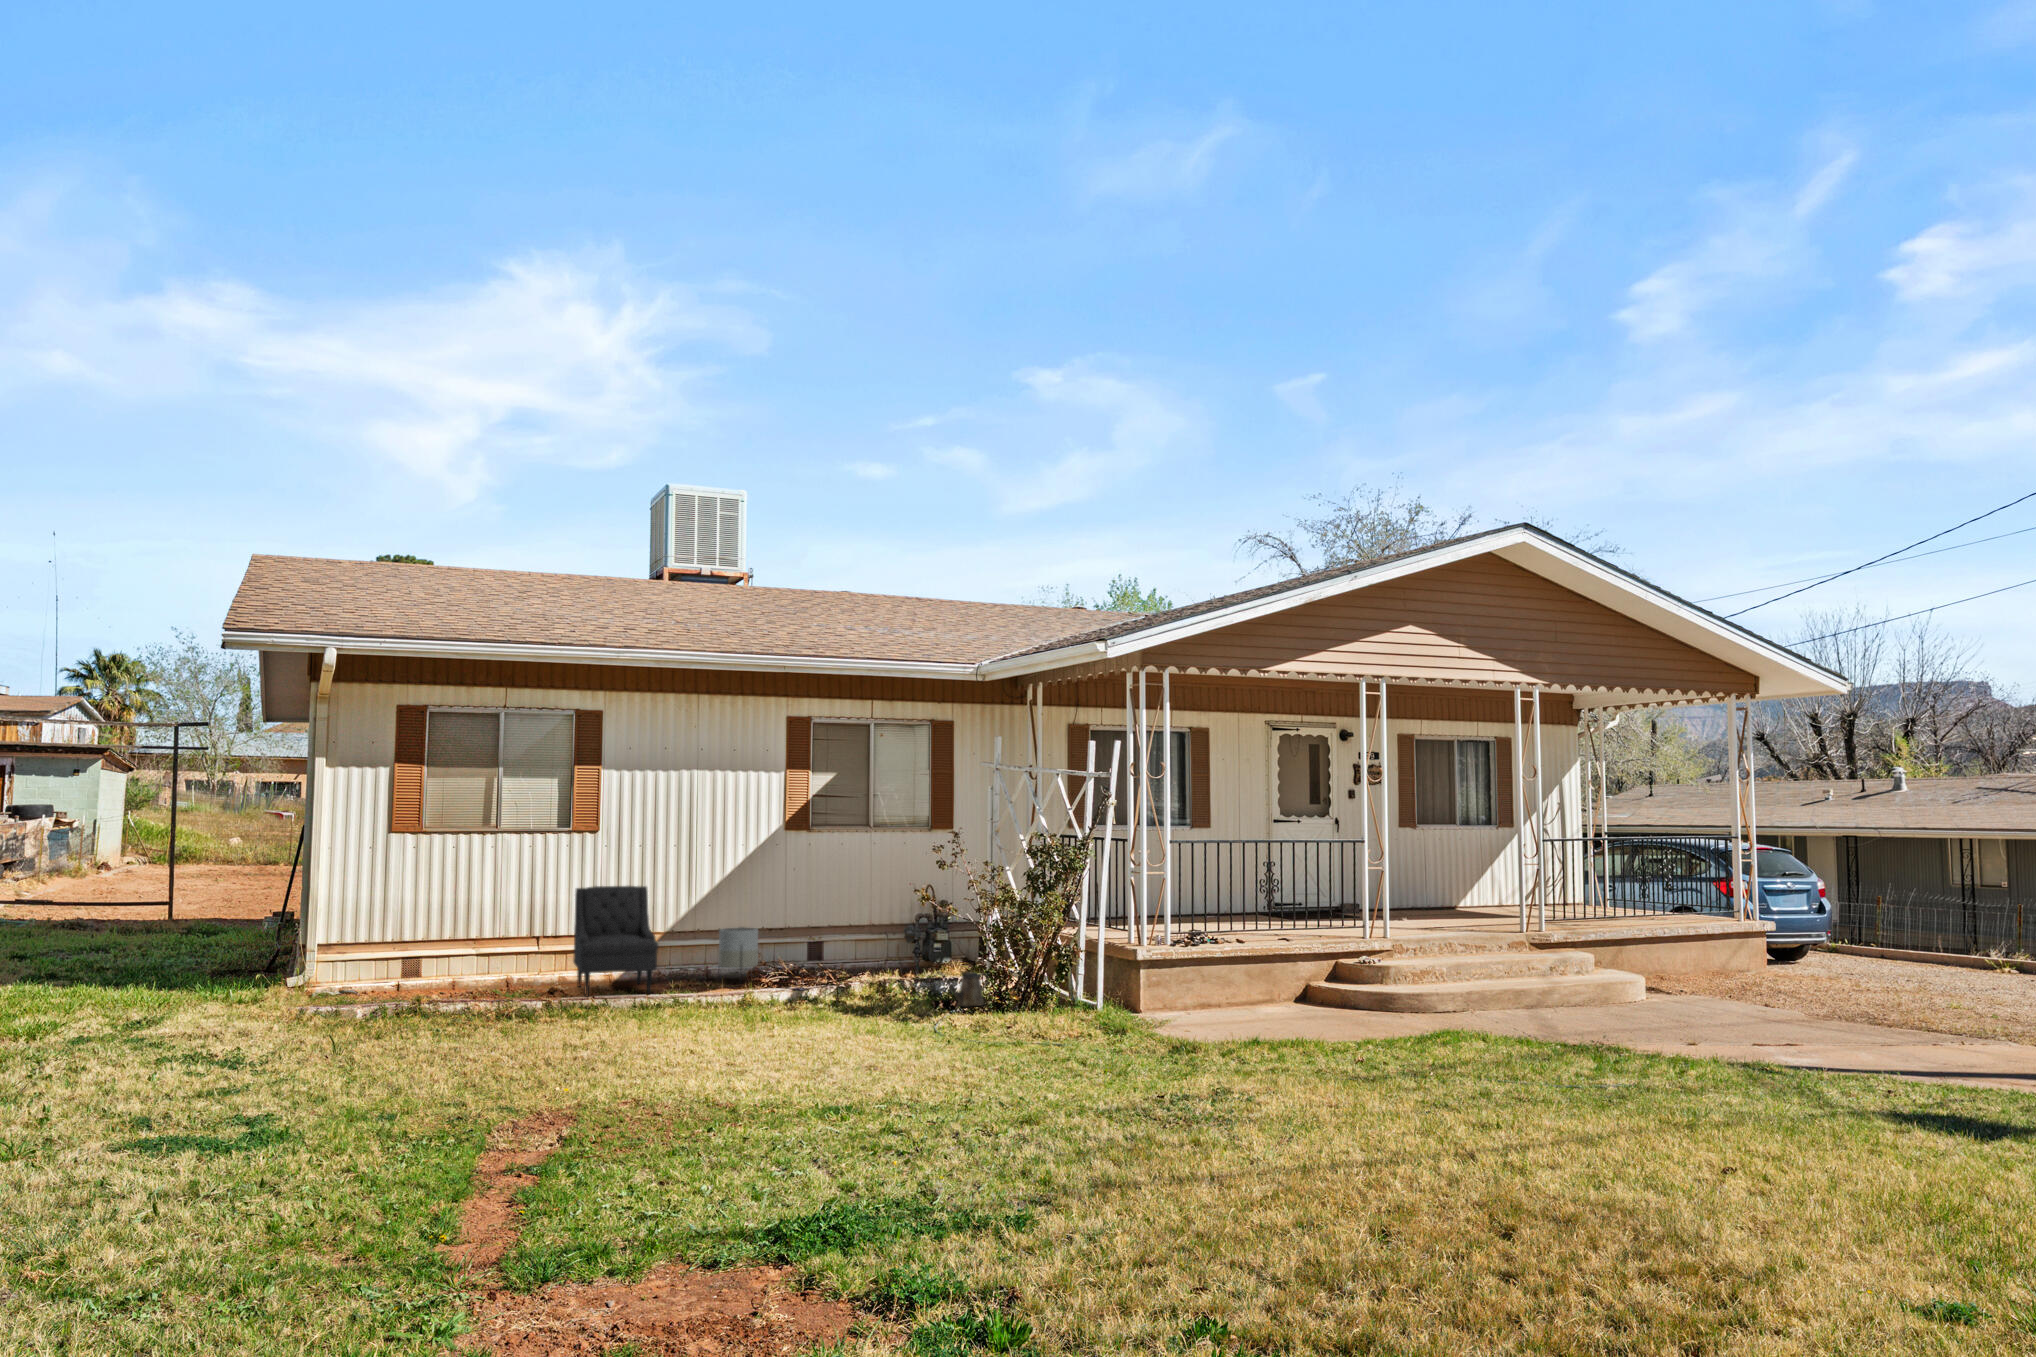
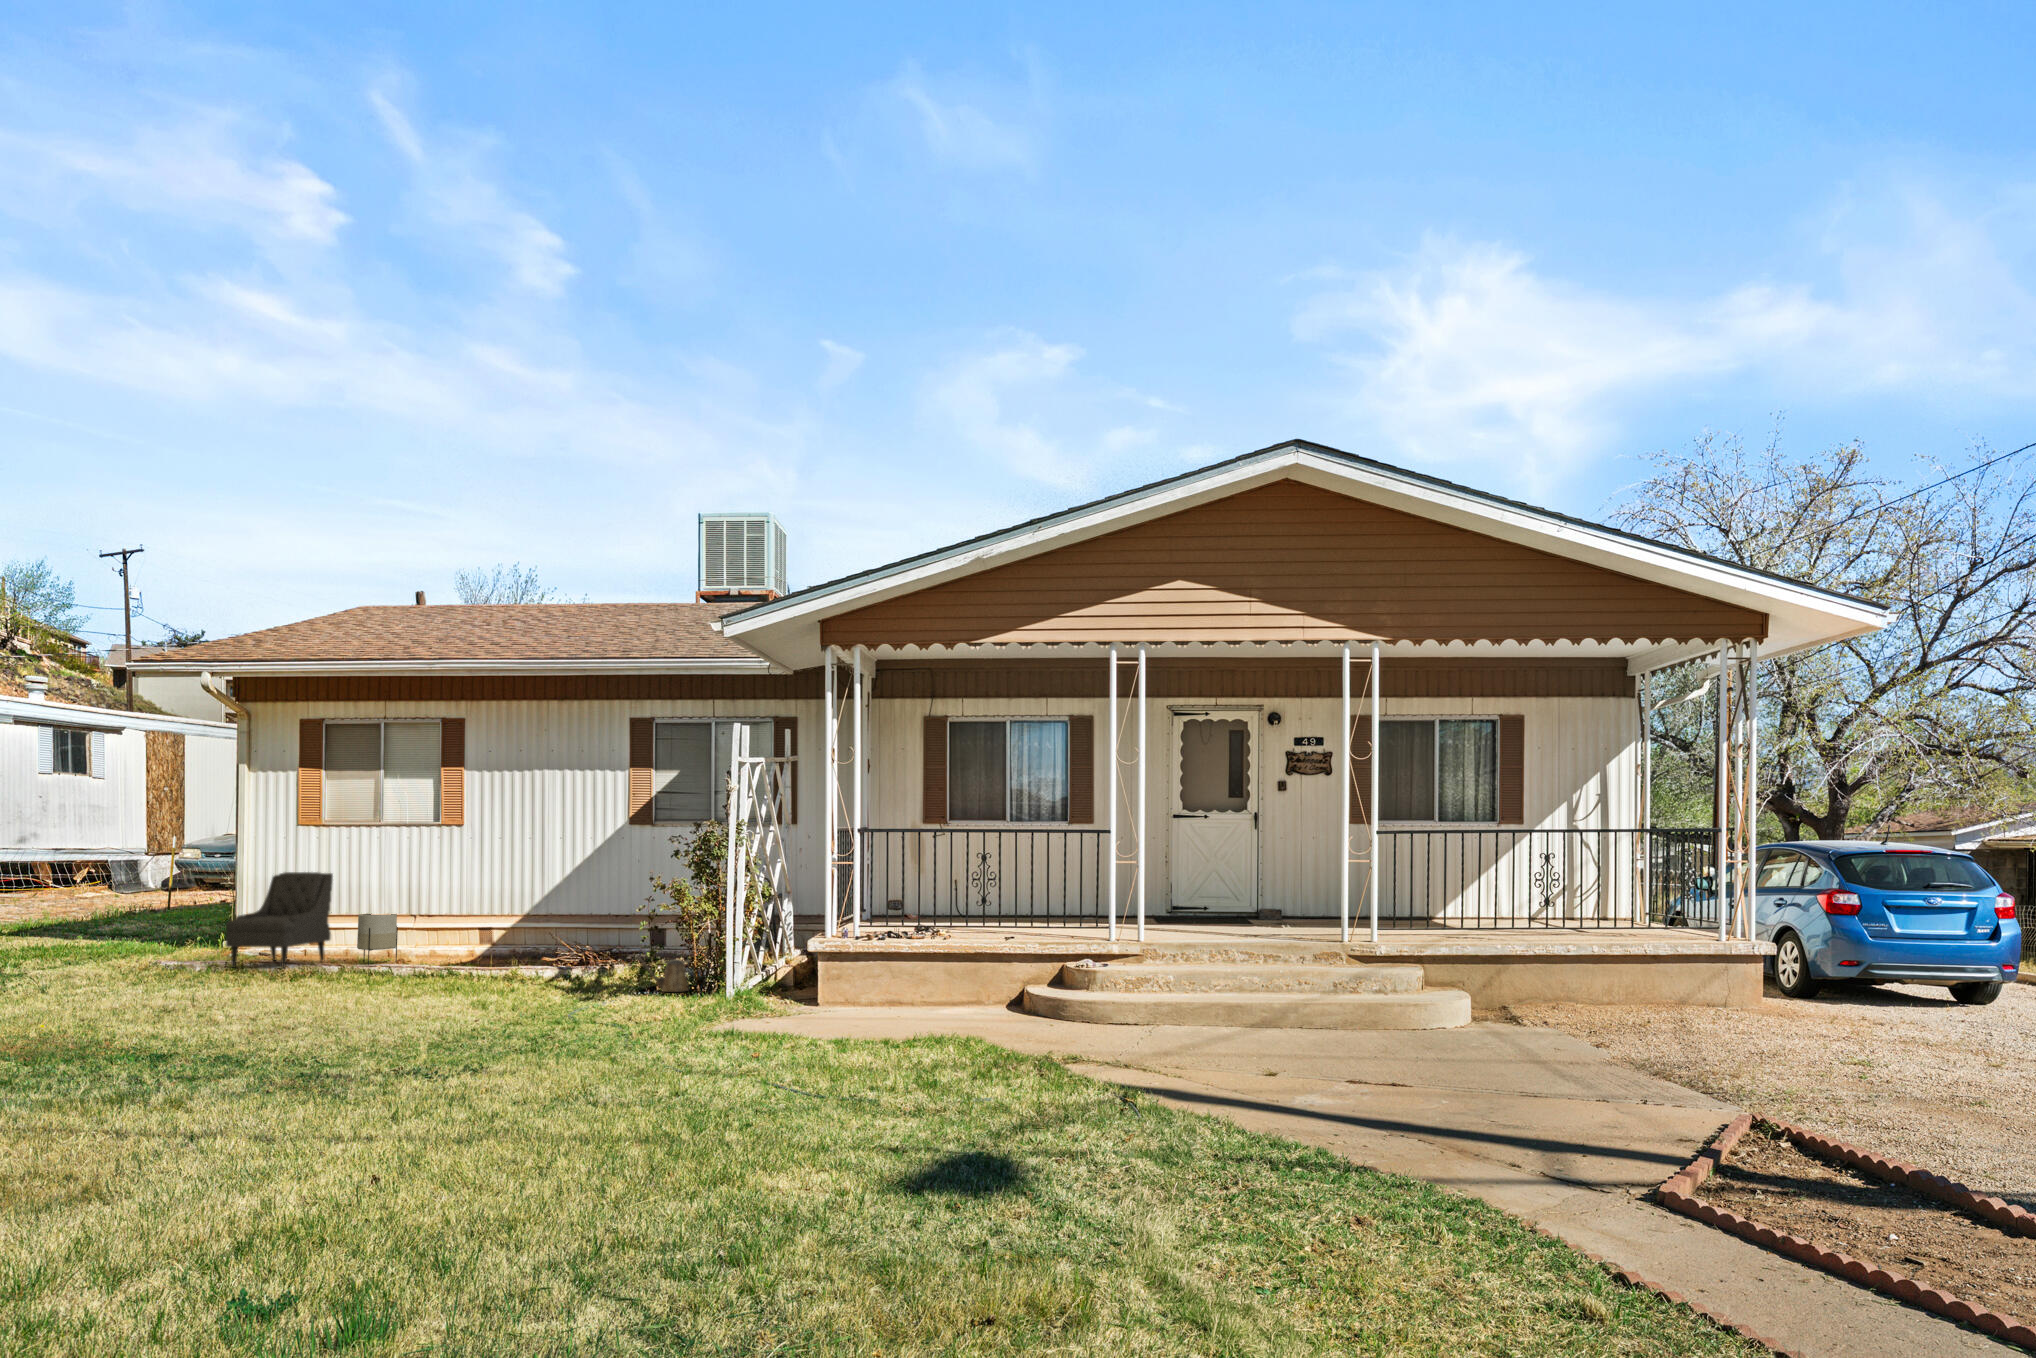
chair: present [573,886,658,997] -> present [226,872,333,968]
planter: present [718,927,758,973] -> present [357,913,398,965]

